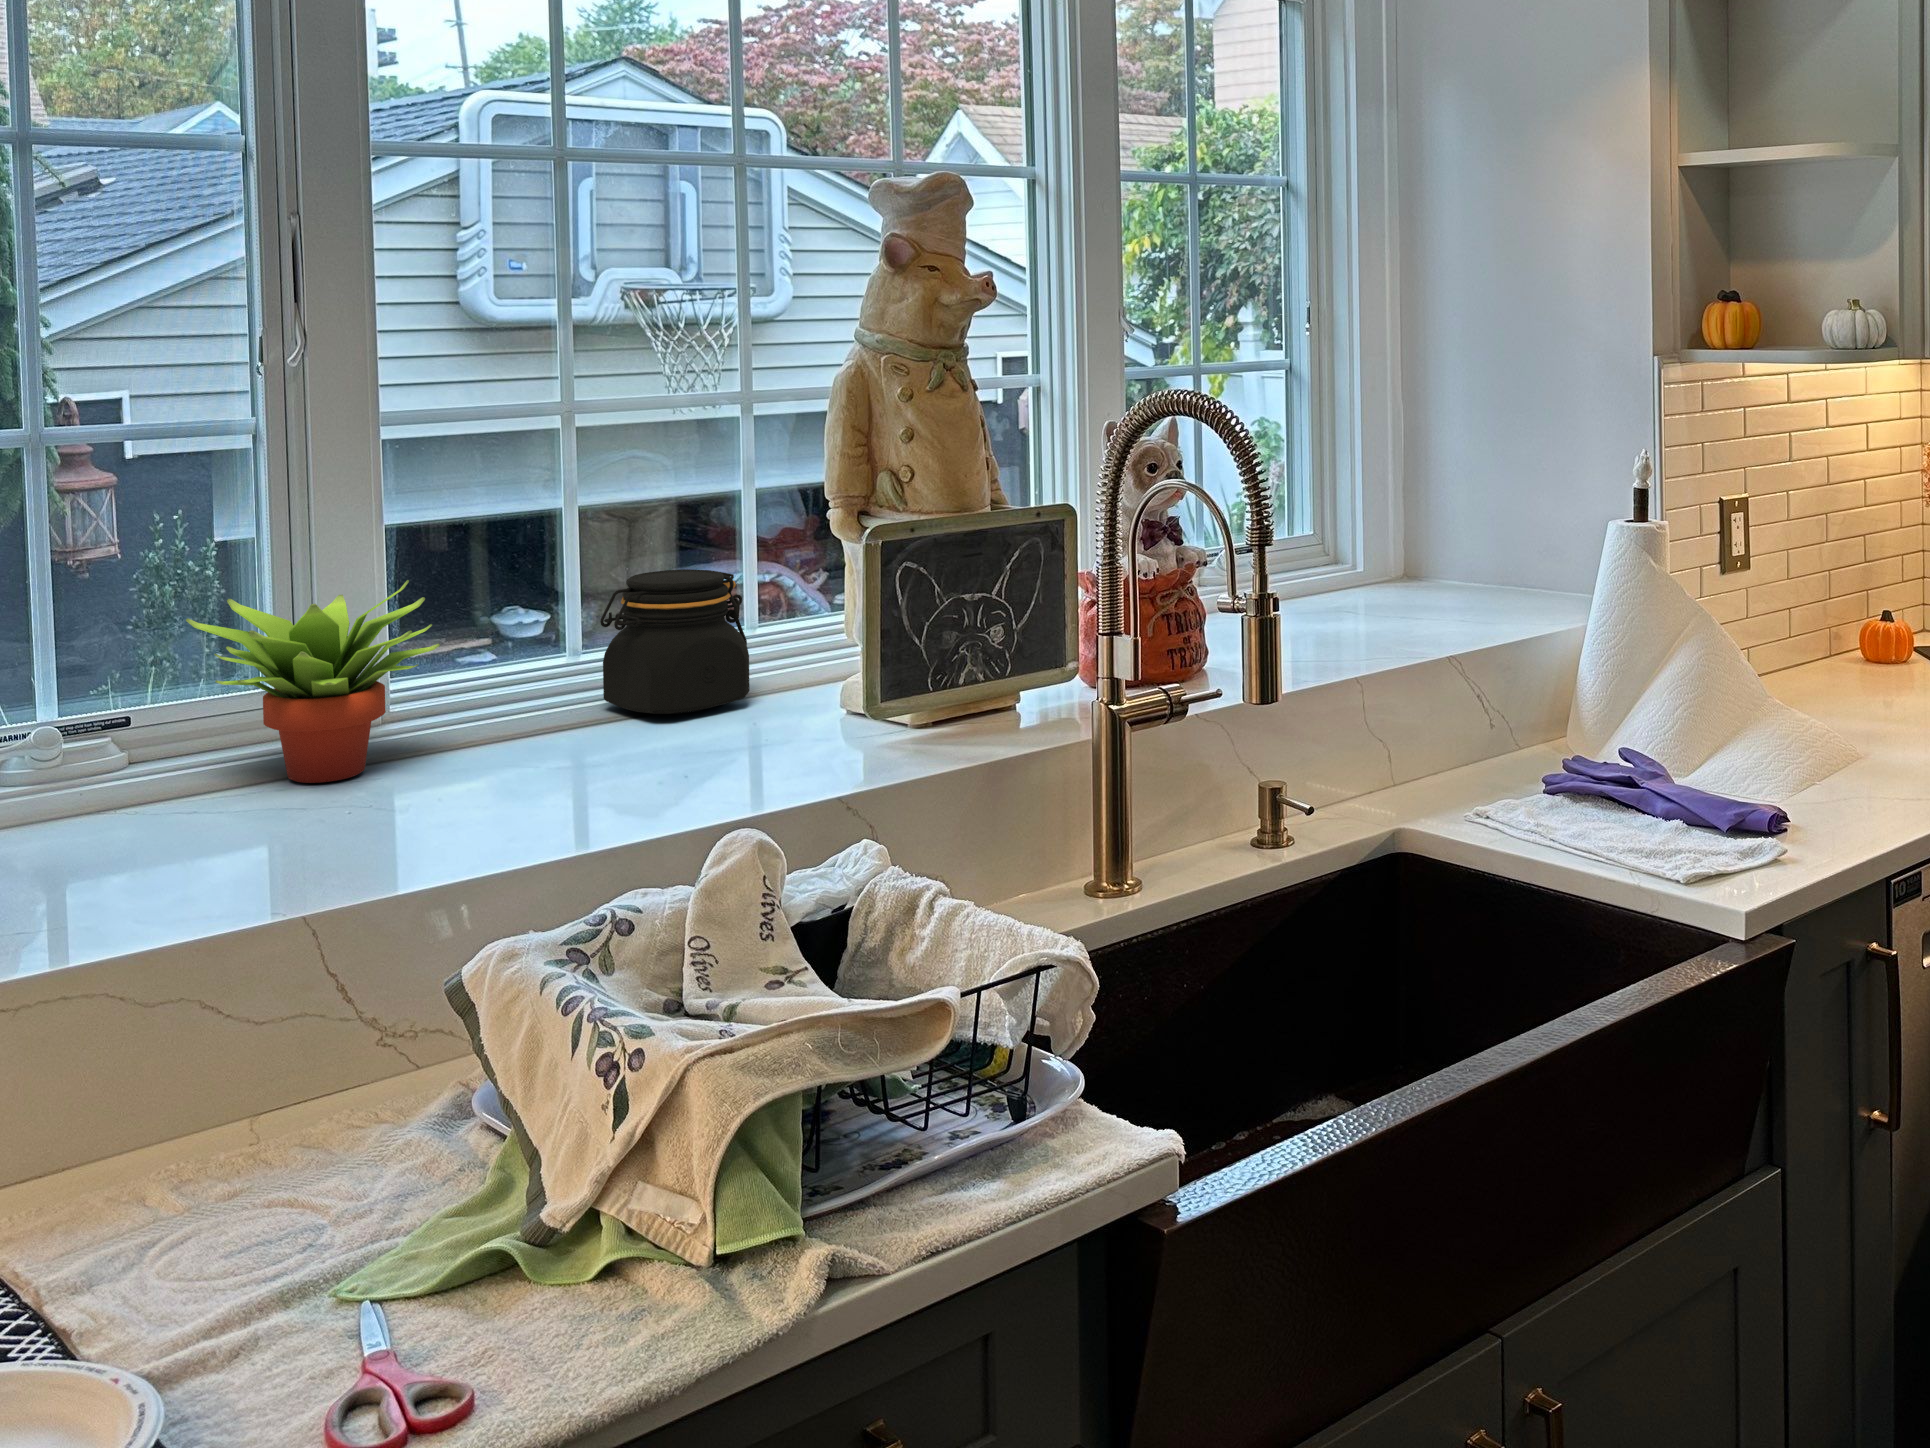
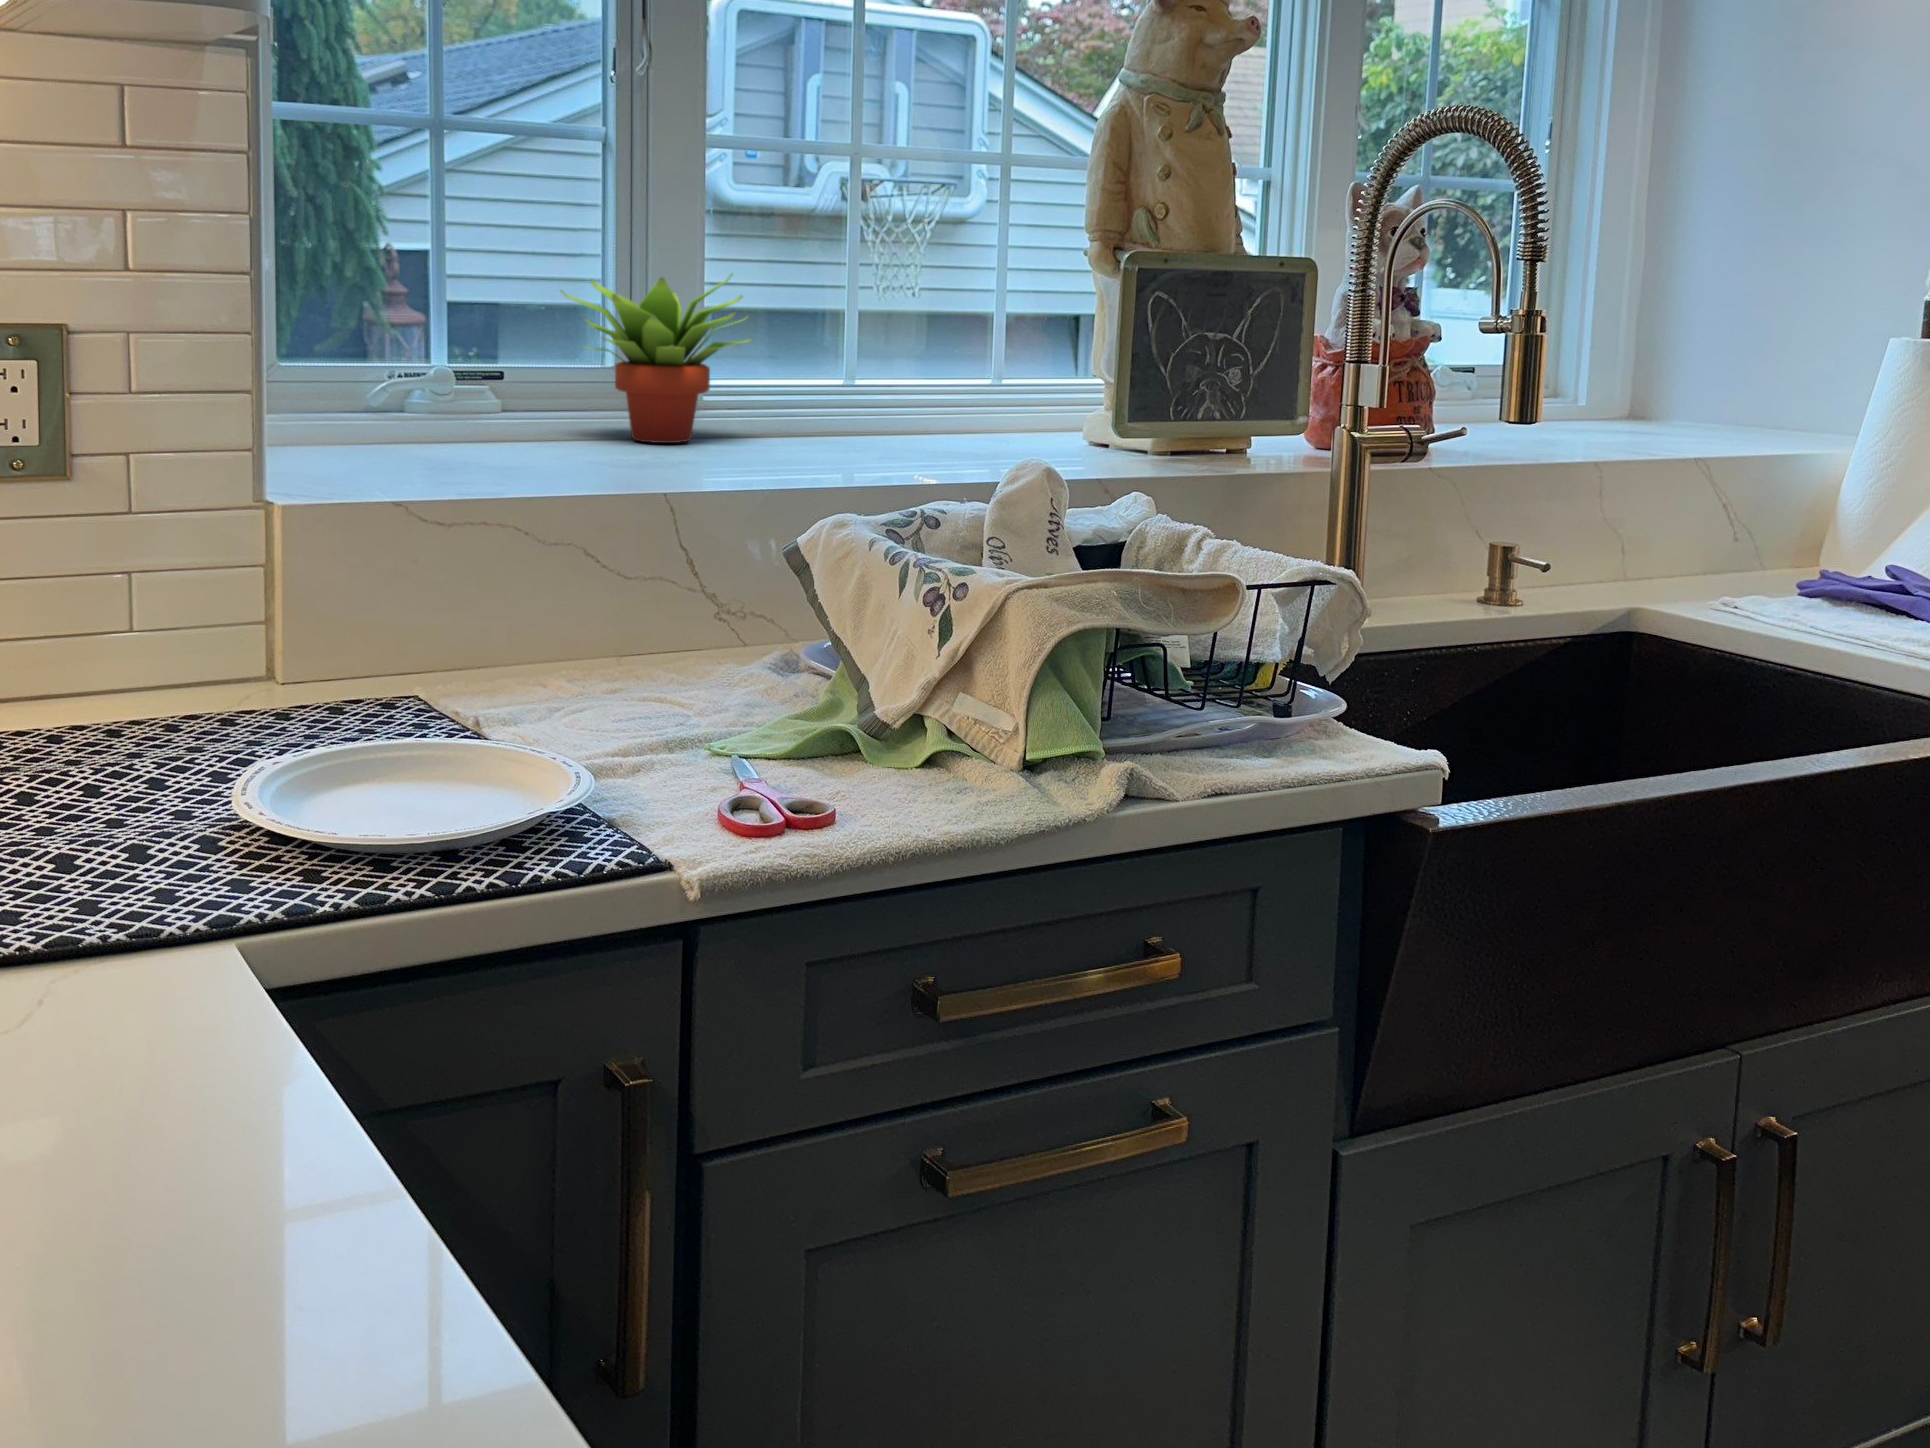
jar: present [600,569,749,714] -> none [878,309,1006,436]

